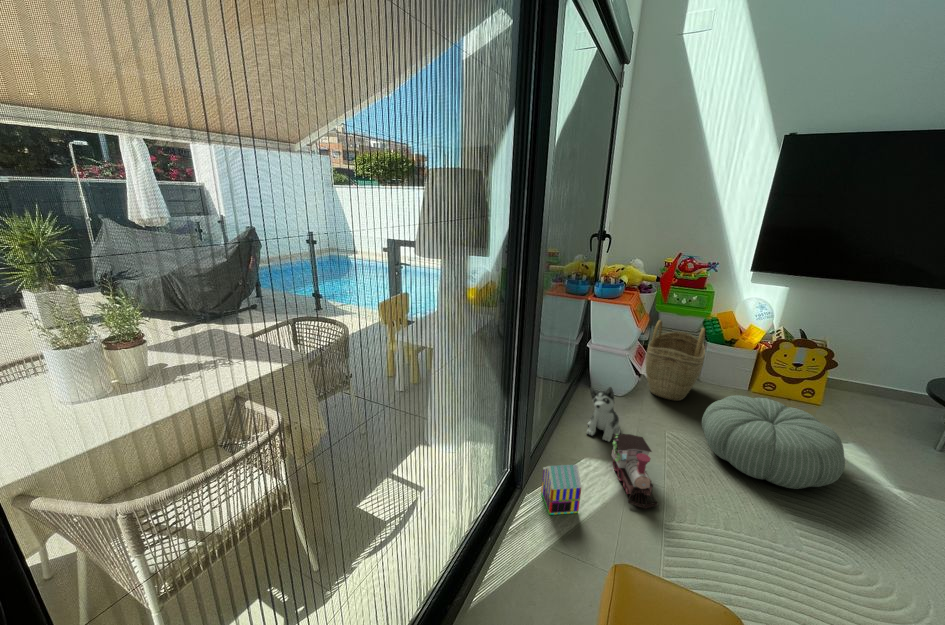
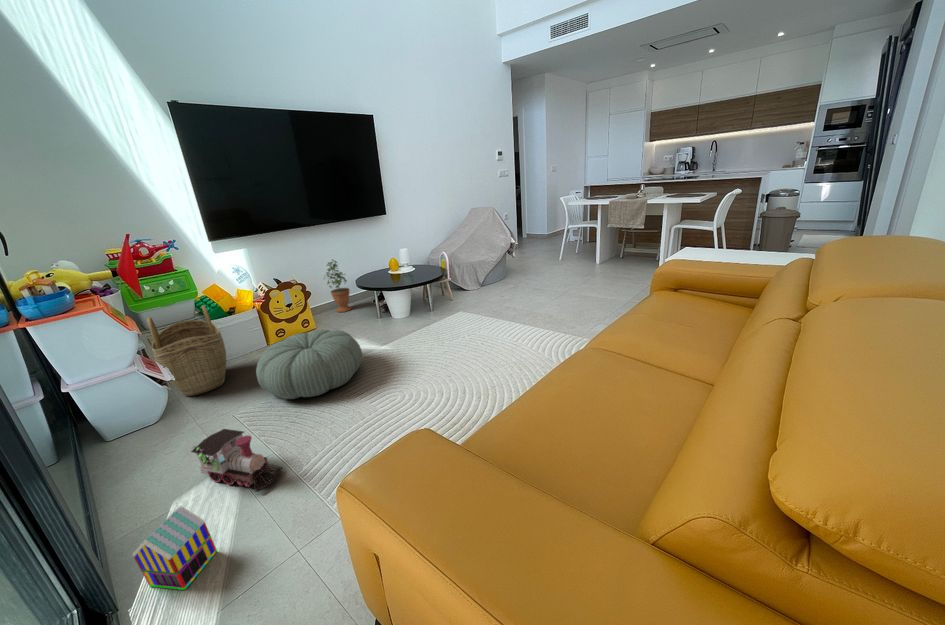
potted plant: none [868,333,918,411] -> present [327,260,351,312]
plush toy: present [586,387,620,442] -> none [117,409,191,482]

